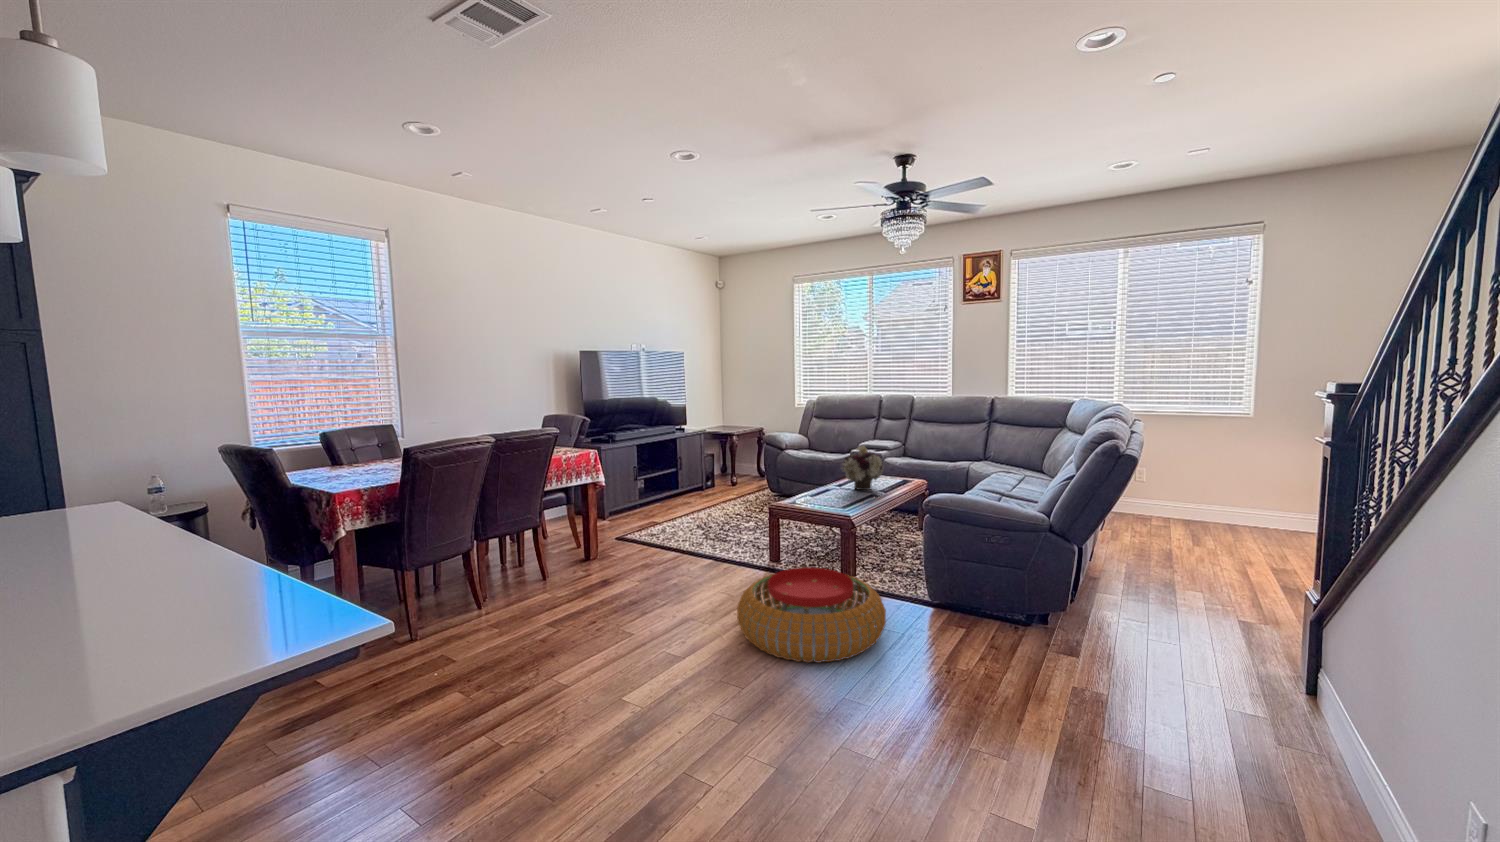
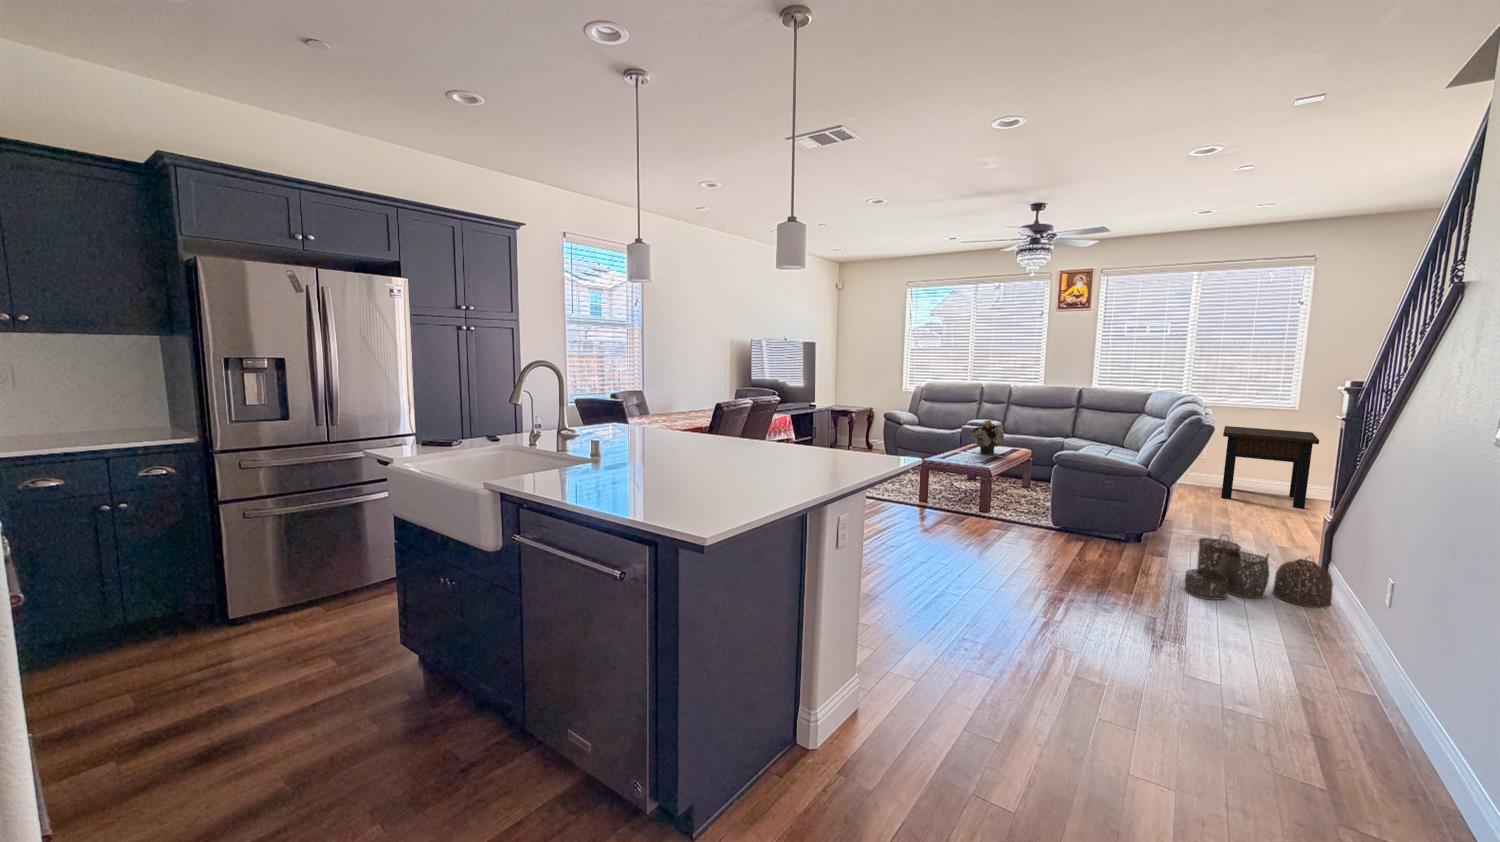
side table: none [1162,440,1284,548] -> present [1221,426,1319,509]
pouf: present [737,567,886,663] -> none [928,497,1034,553]
woven basket: none [1094,629,1333,773] -> present [1184,535,1333,608]

